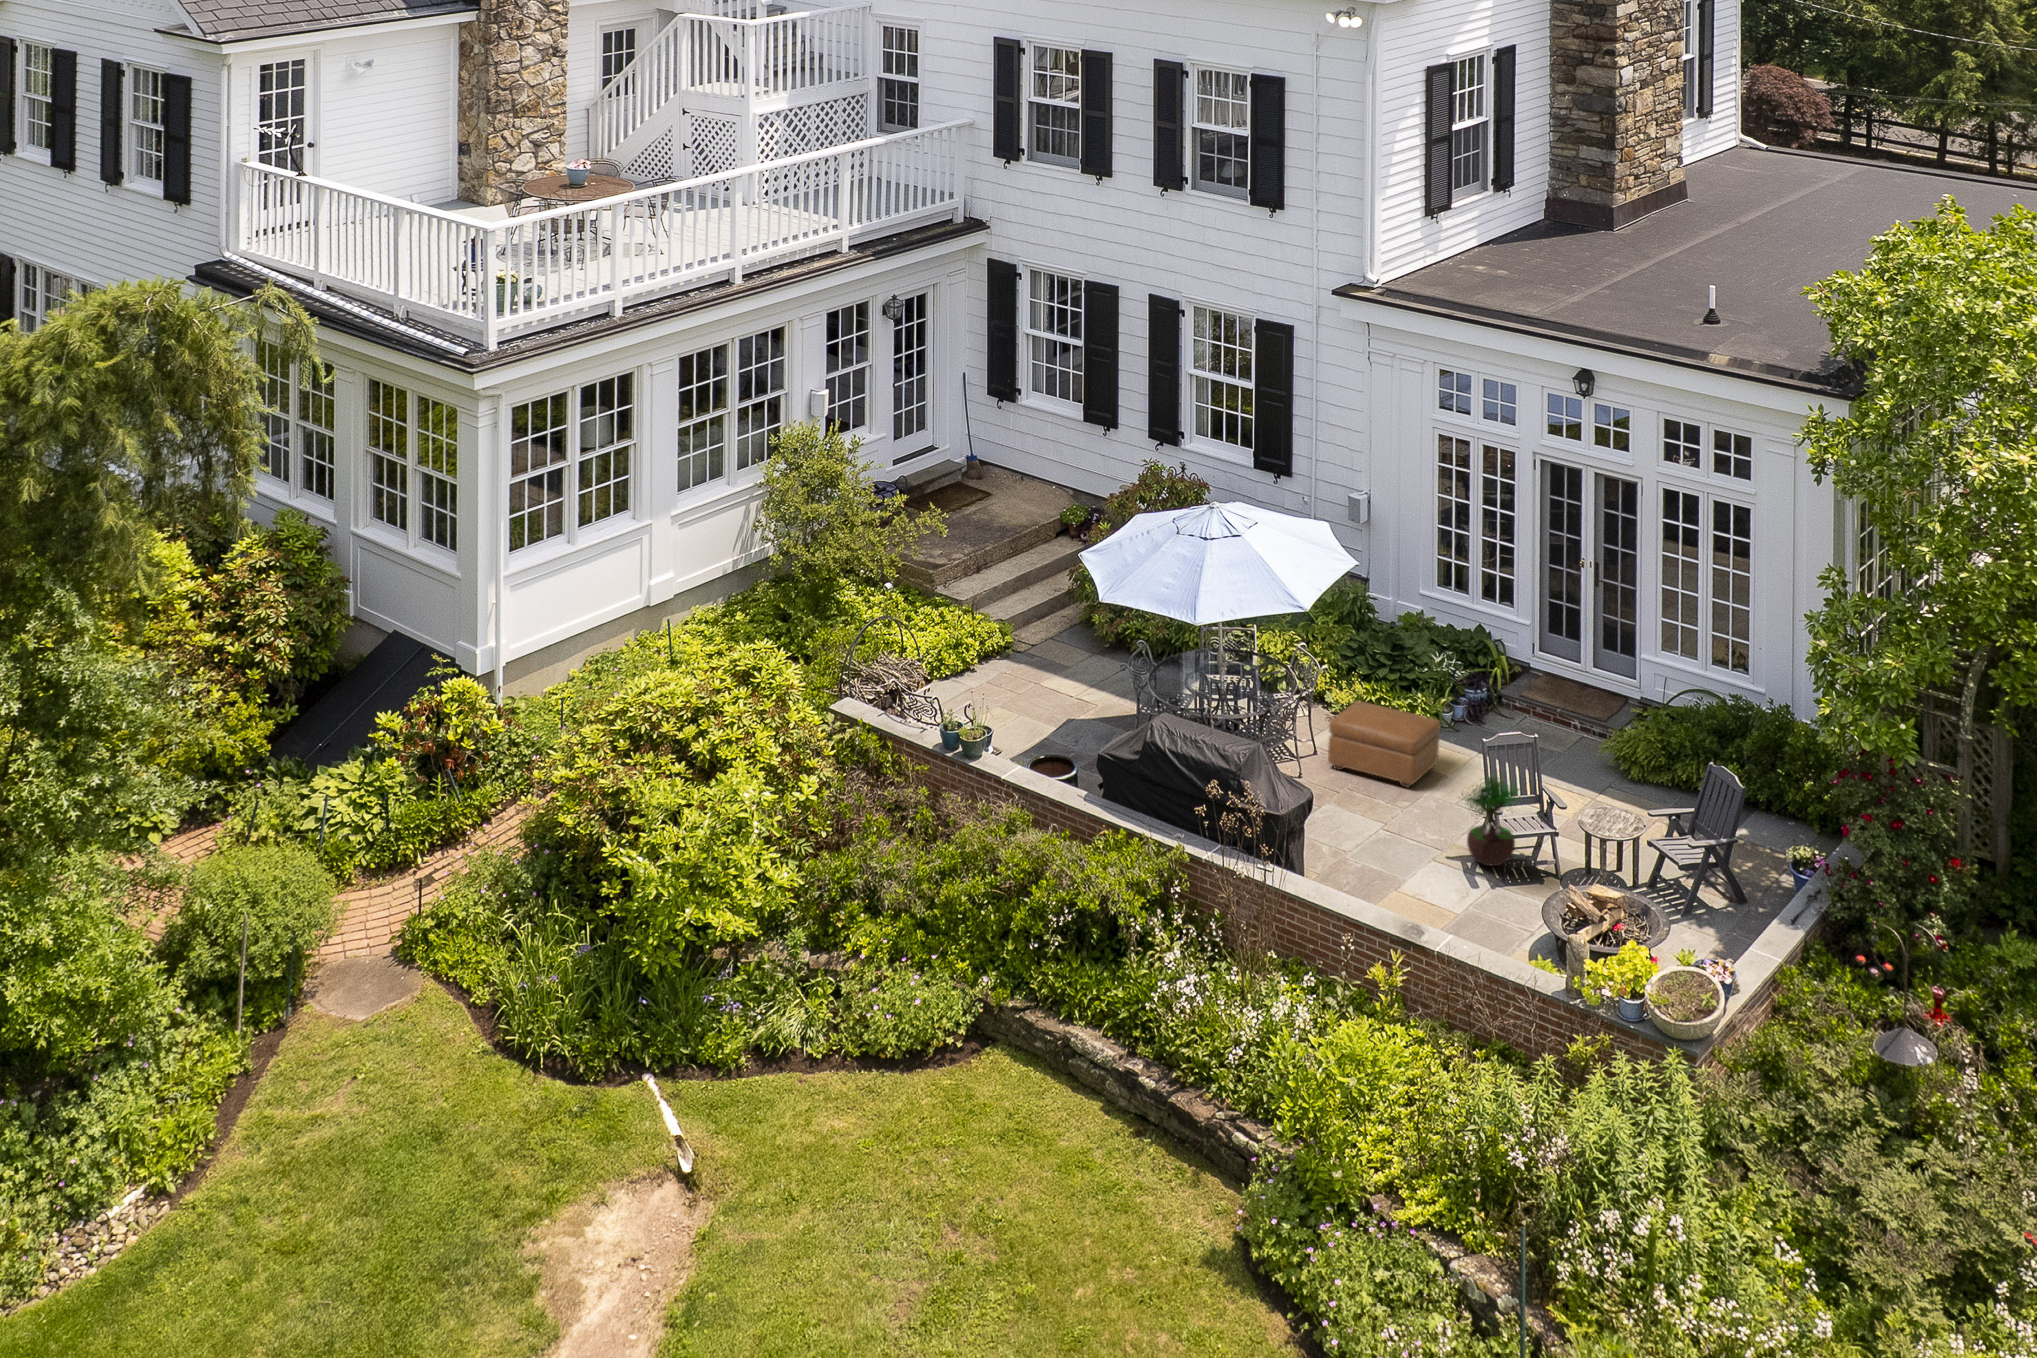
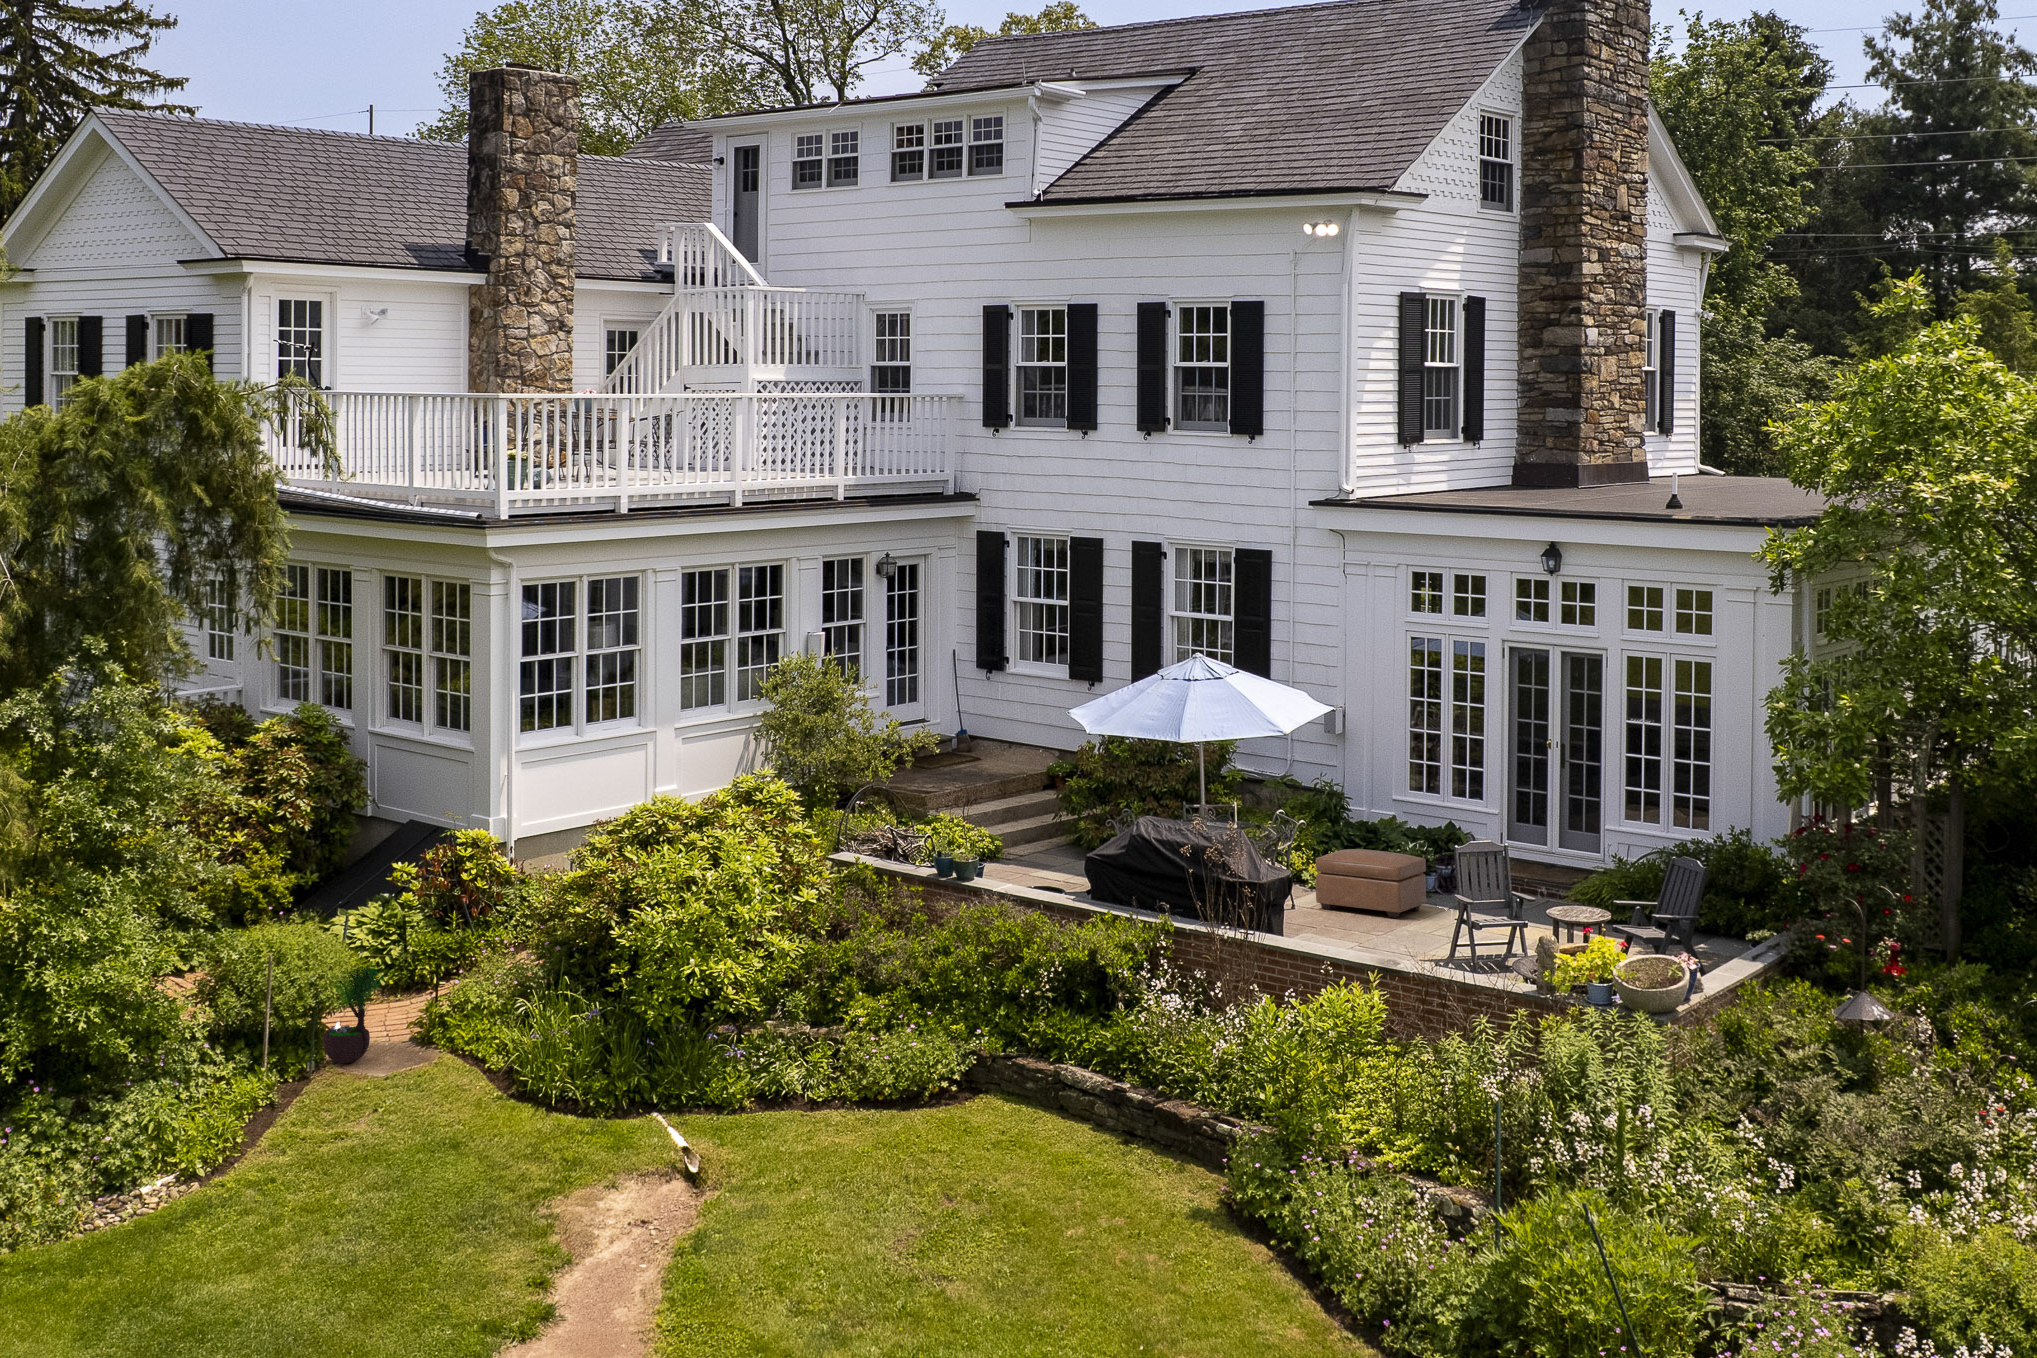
potted tree: present [1465,774,1523,866] -> present [323,961,385,1064]

